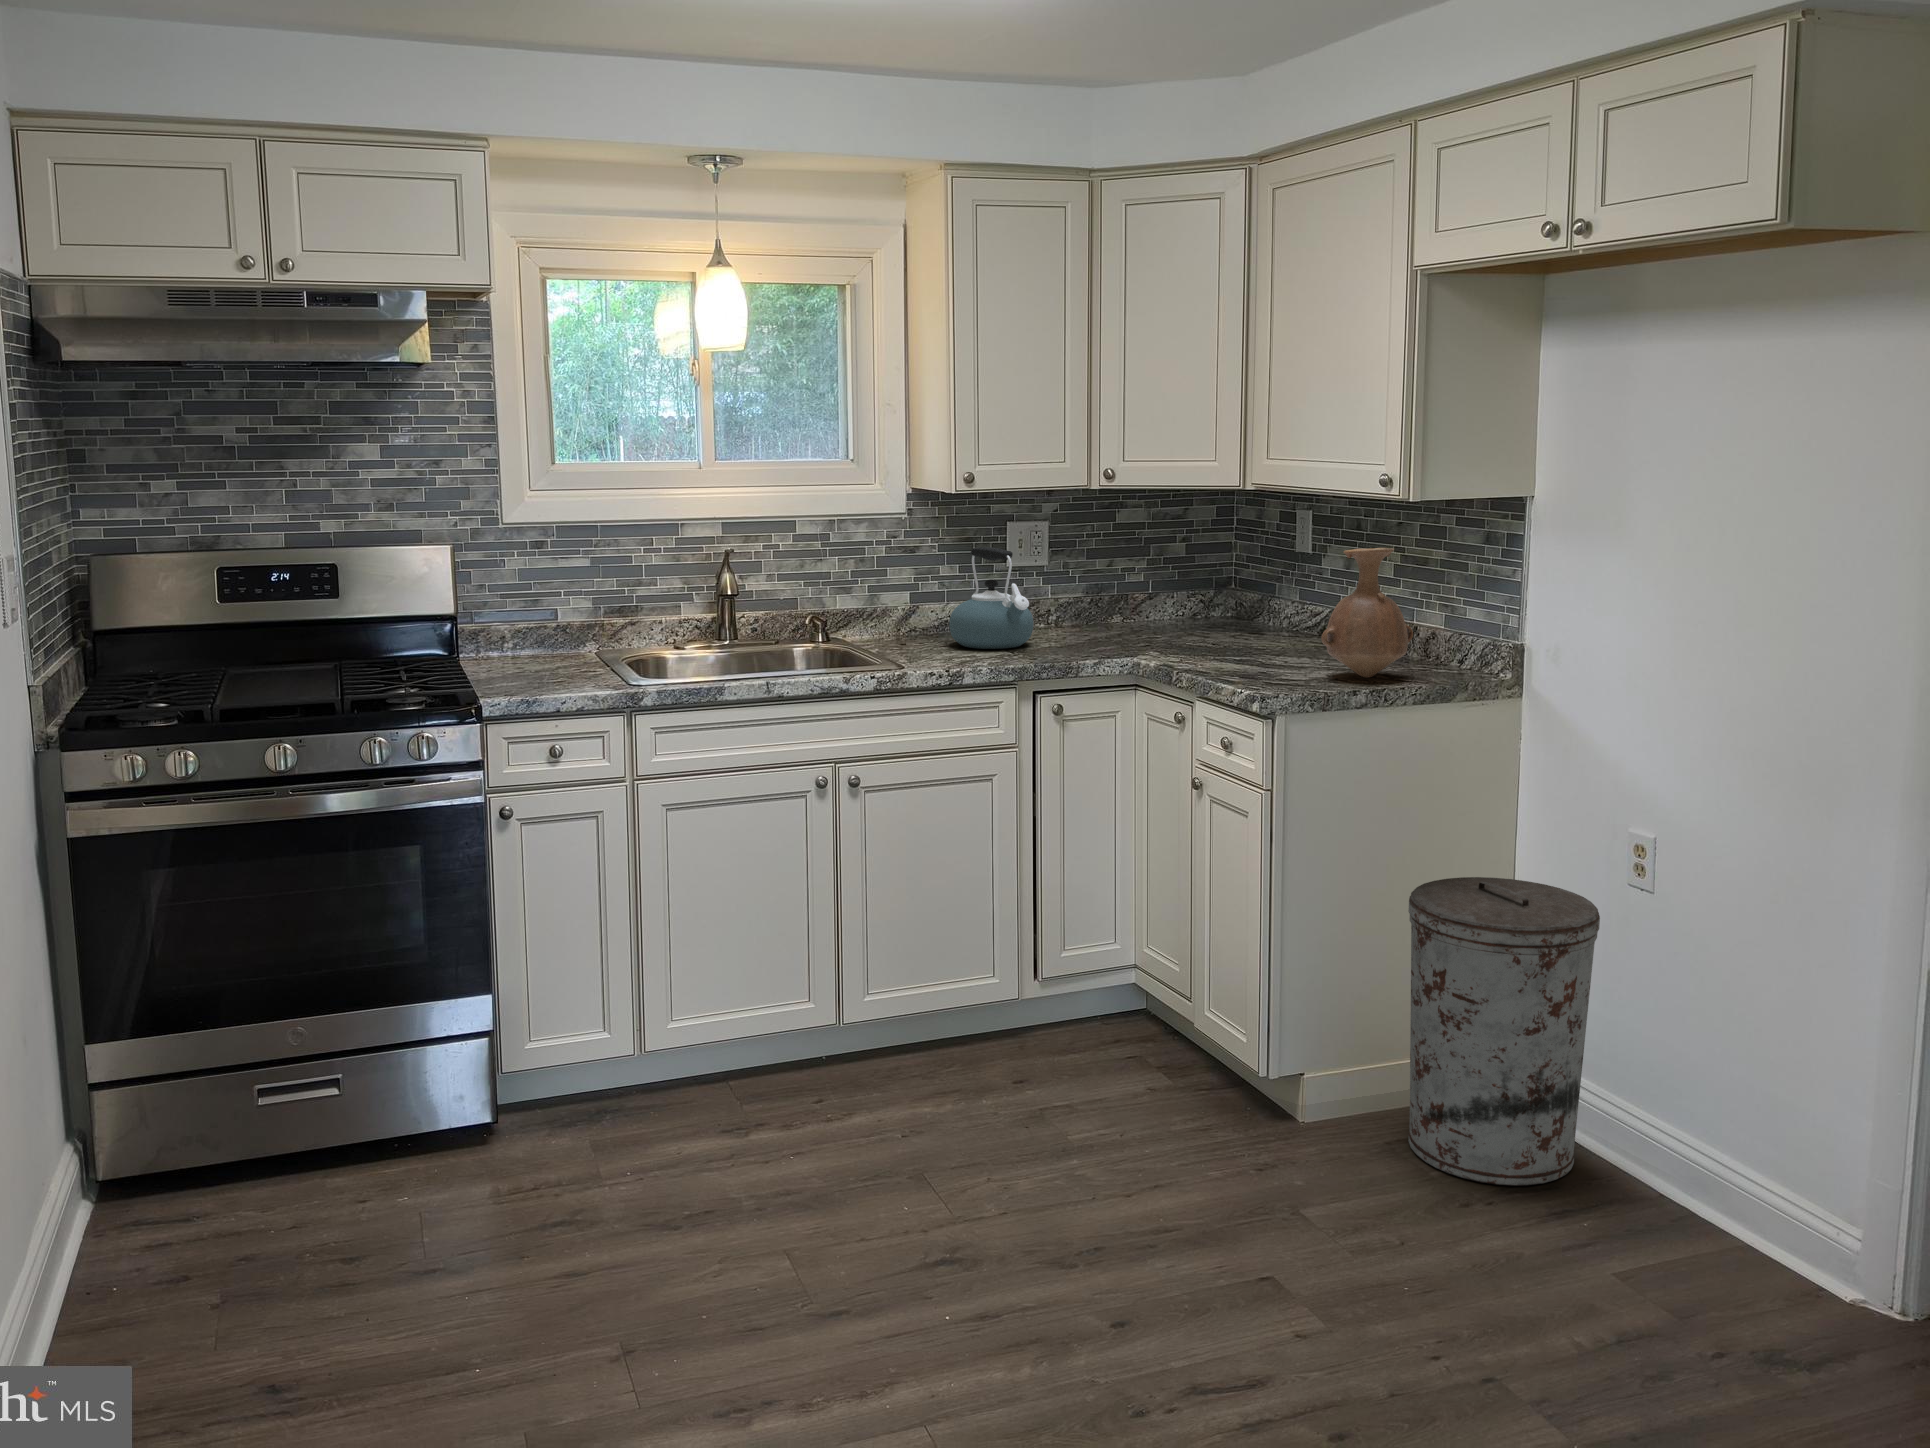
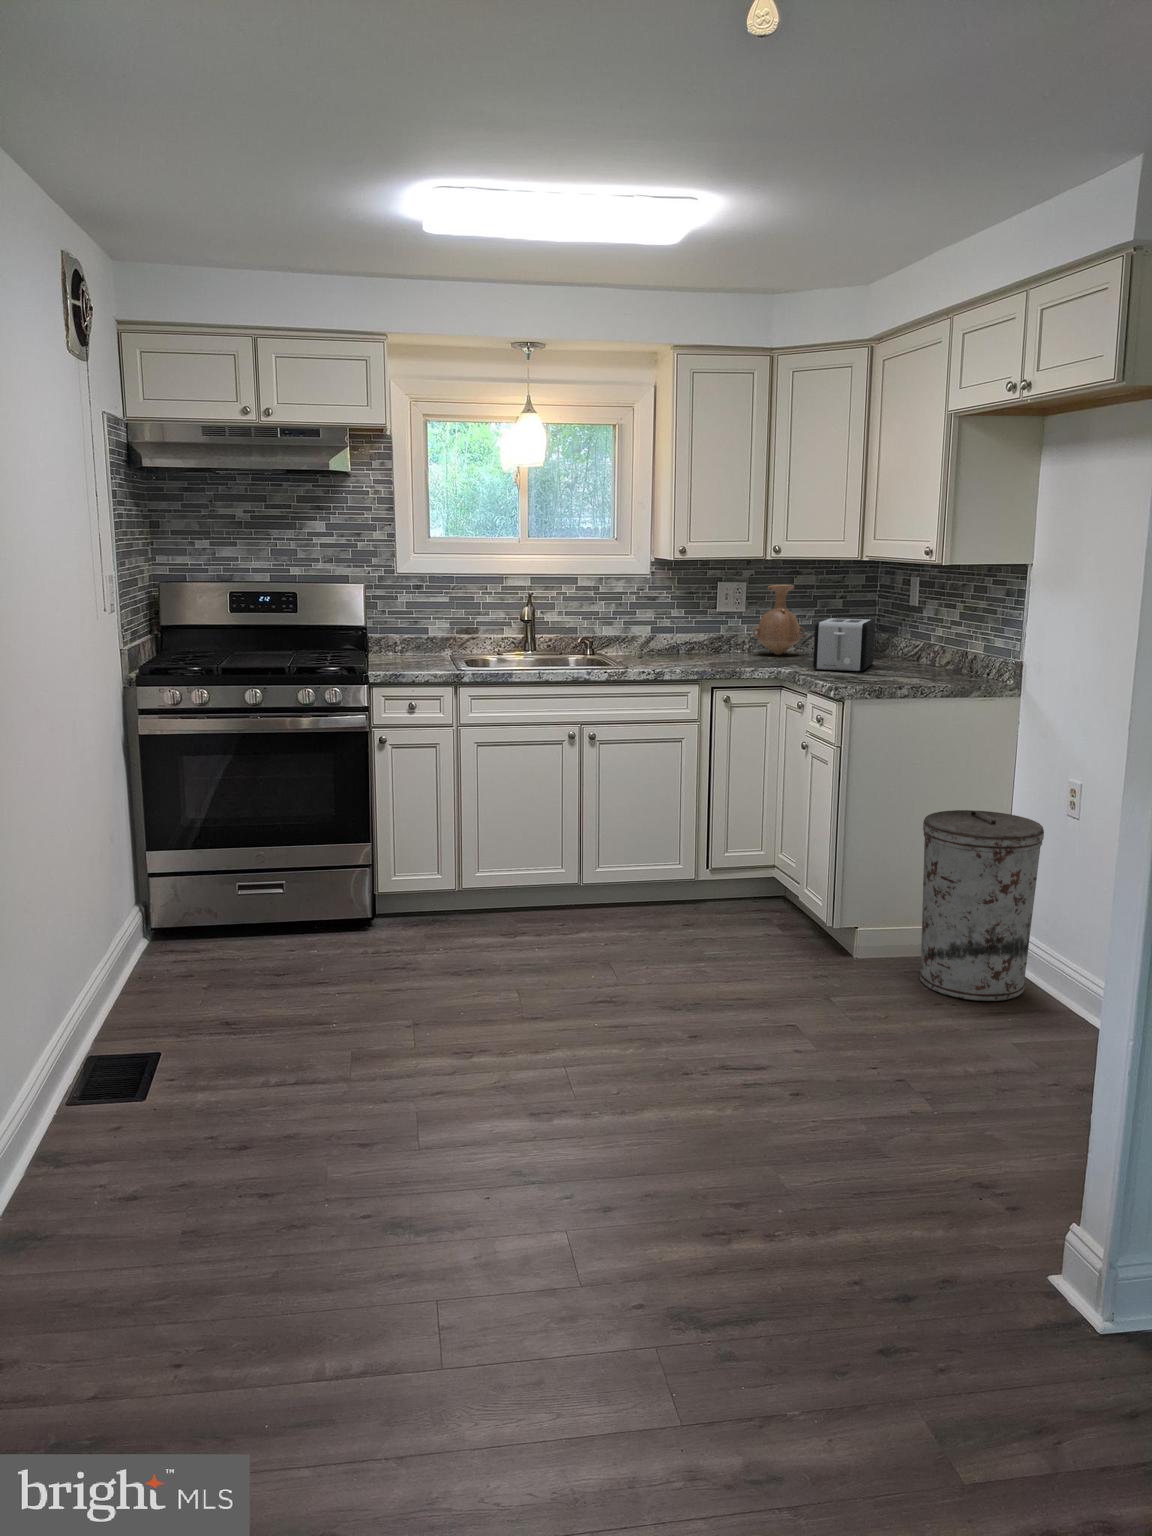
kettle: present [949,547,1033,649] -> none [671,596,725,661]
vase: present [1322,548,1413,677] -> present [753,585,805,655]
toaster: none [1187,577,1270,660] -> present [813,618,876,671]

